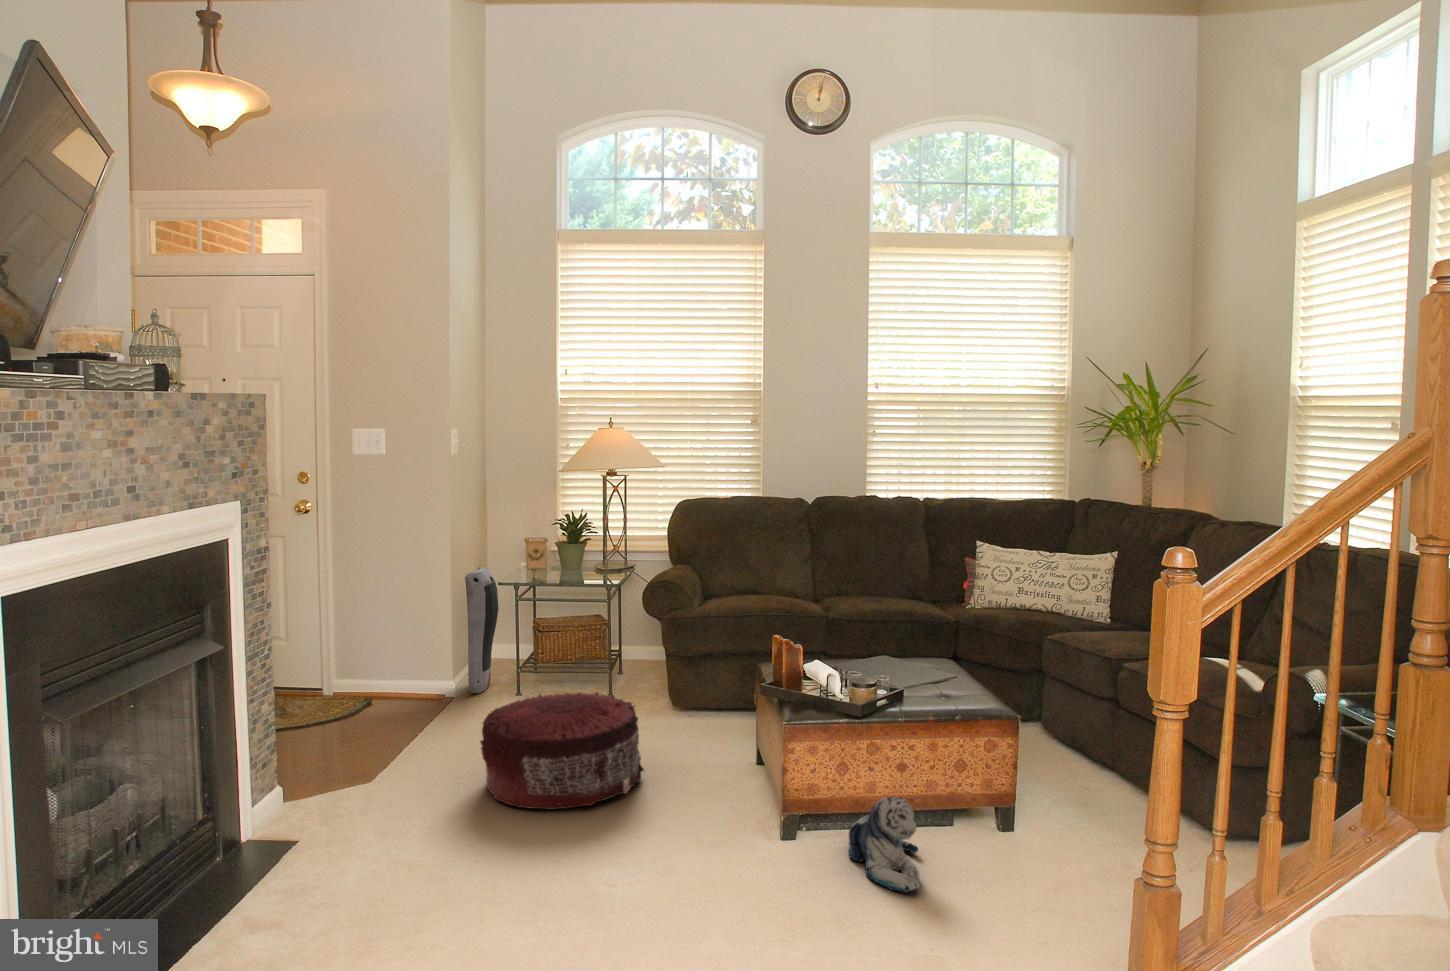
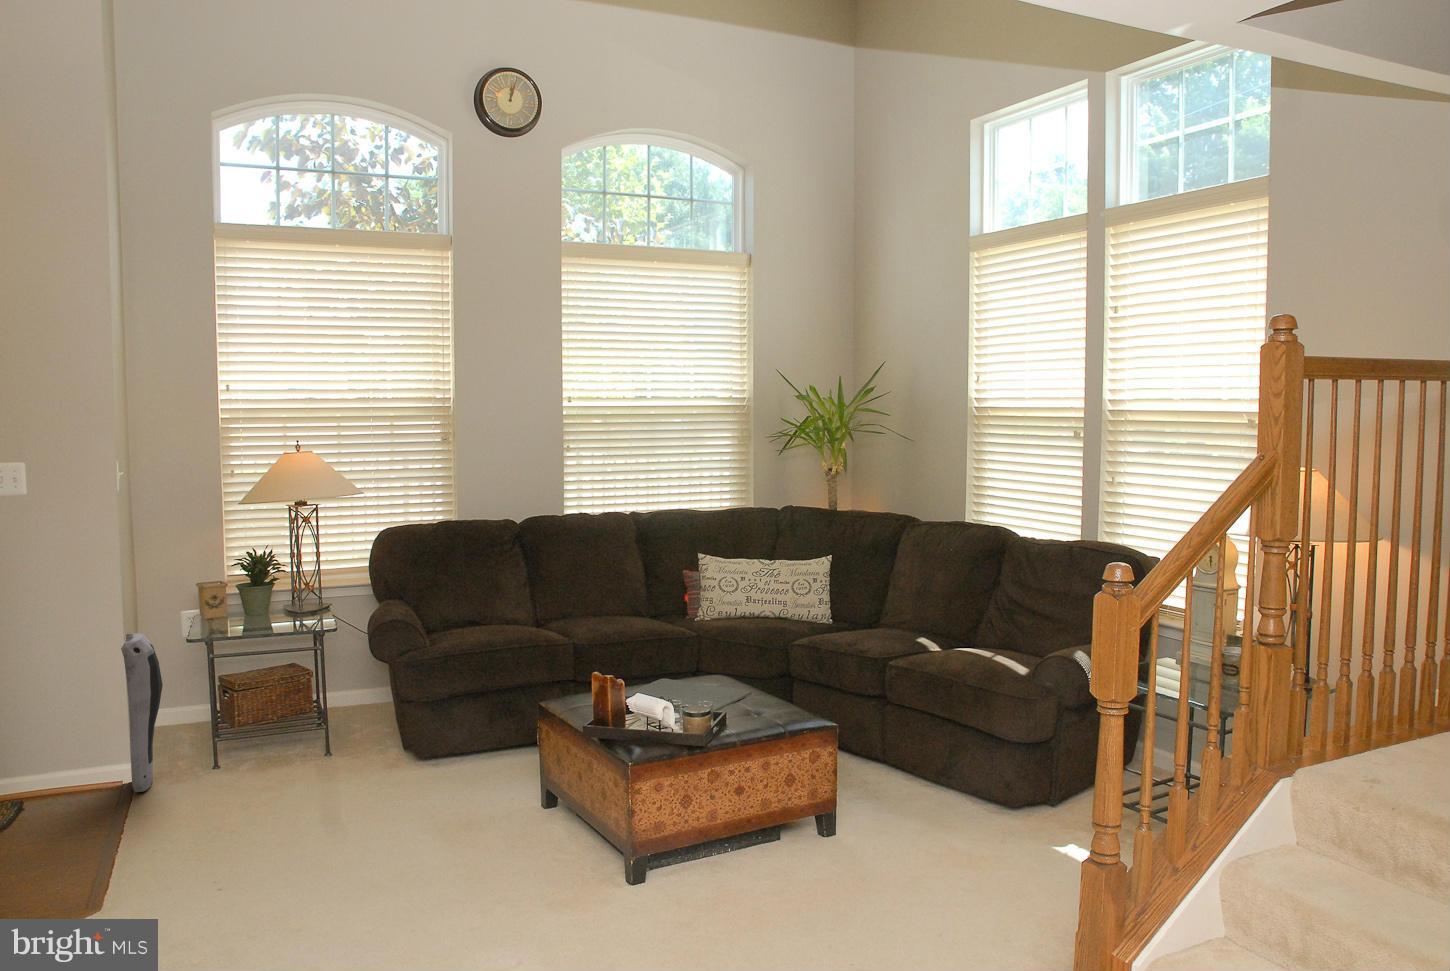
pouf: present [481,692,644,809] -> none [247,764,444,916]
plush toy: present [849,797,920,893] -> none [704,819,801,911]

